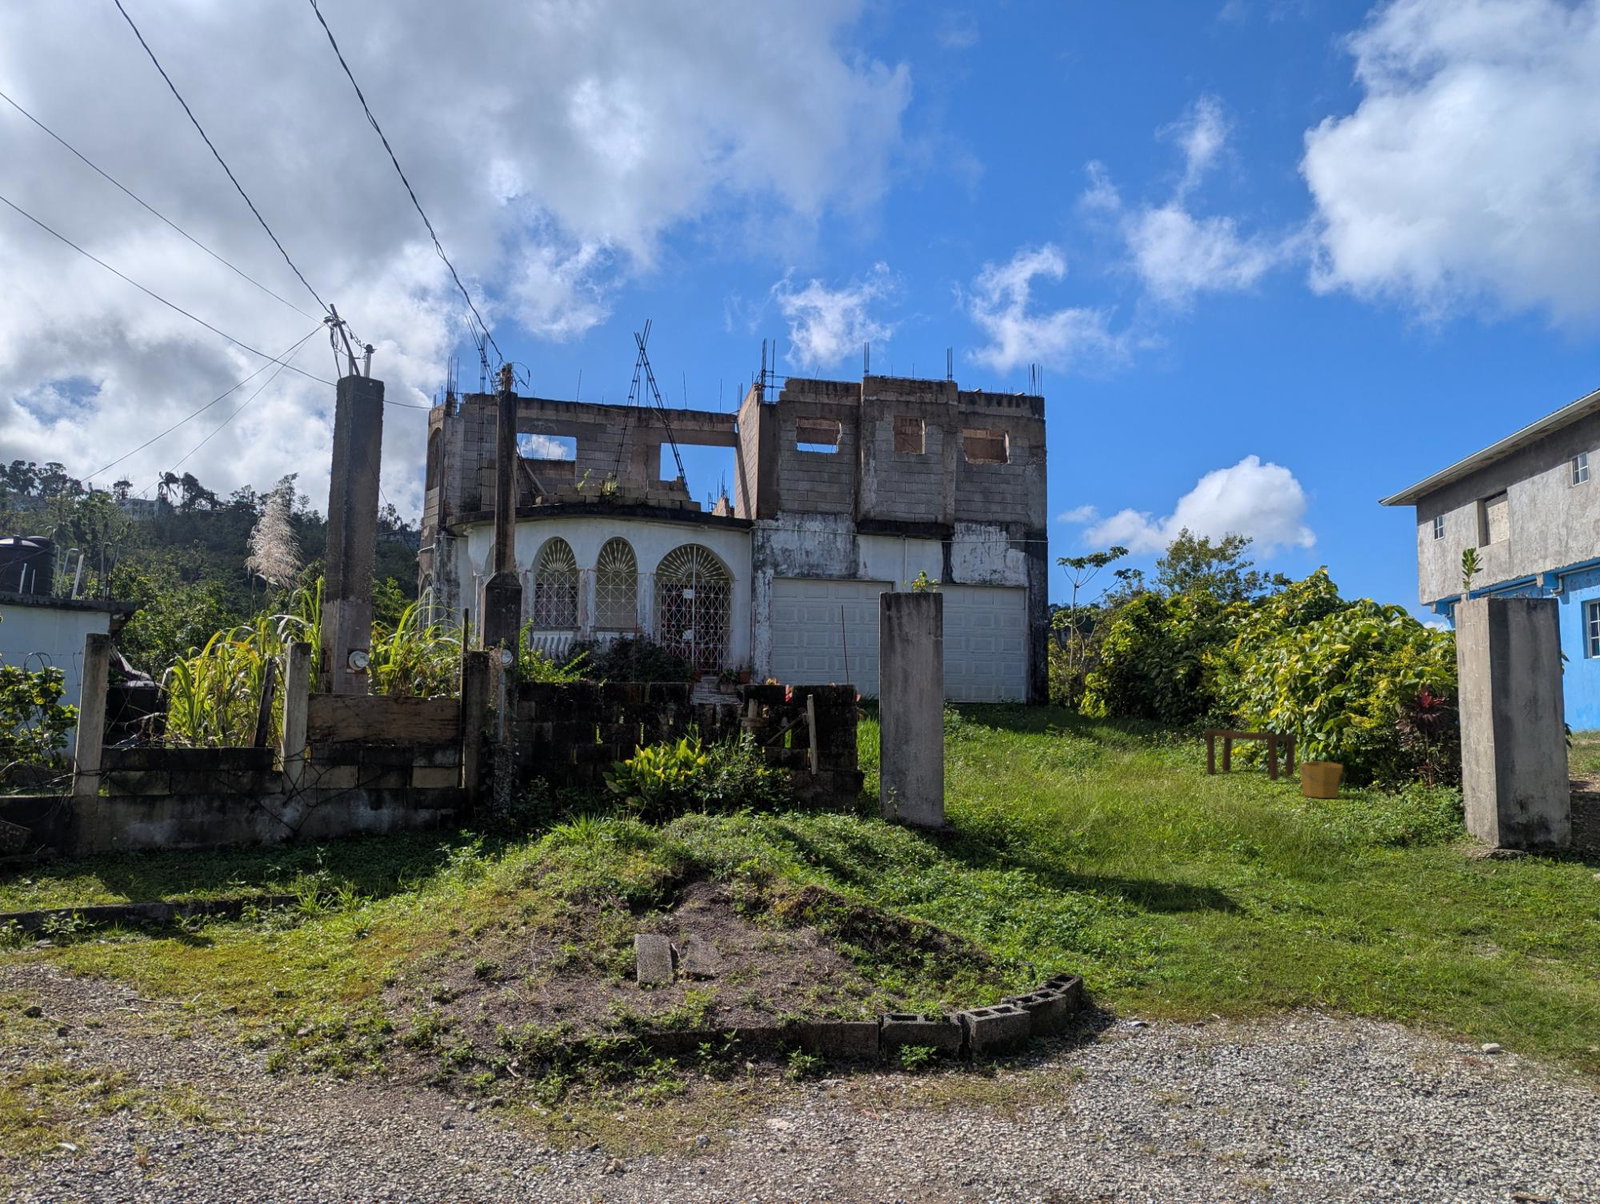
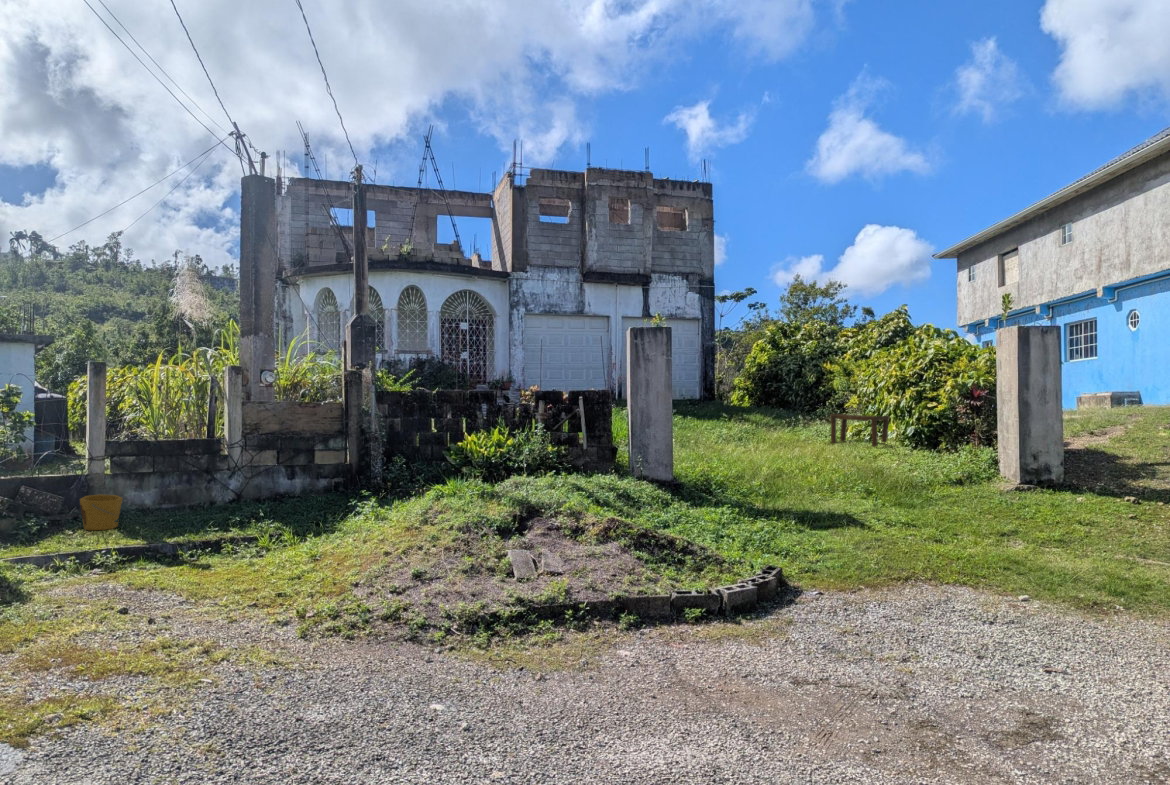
bucket: present [1299,762,1343,798] -> present [80,494,122,530]

